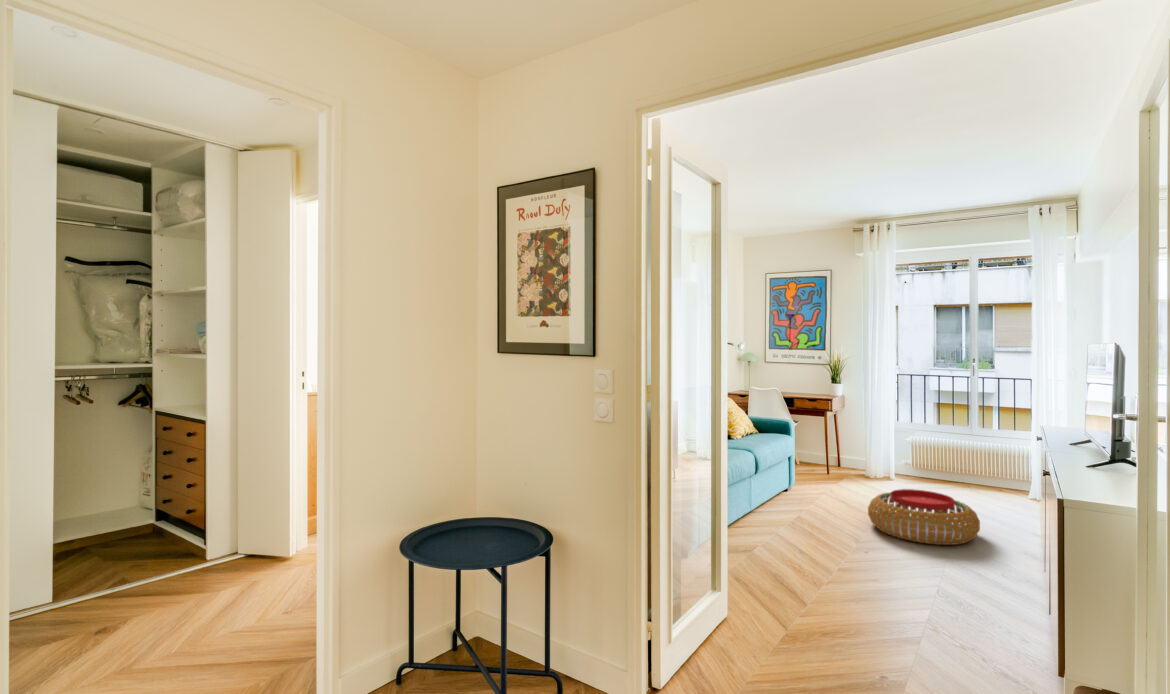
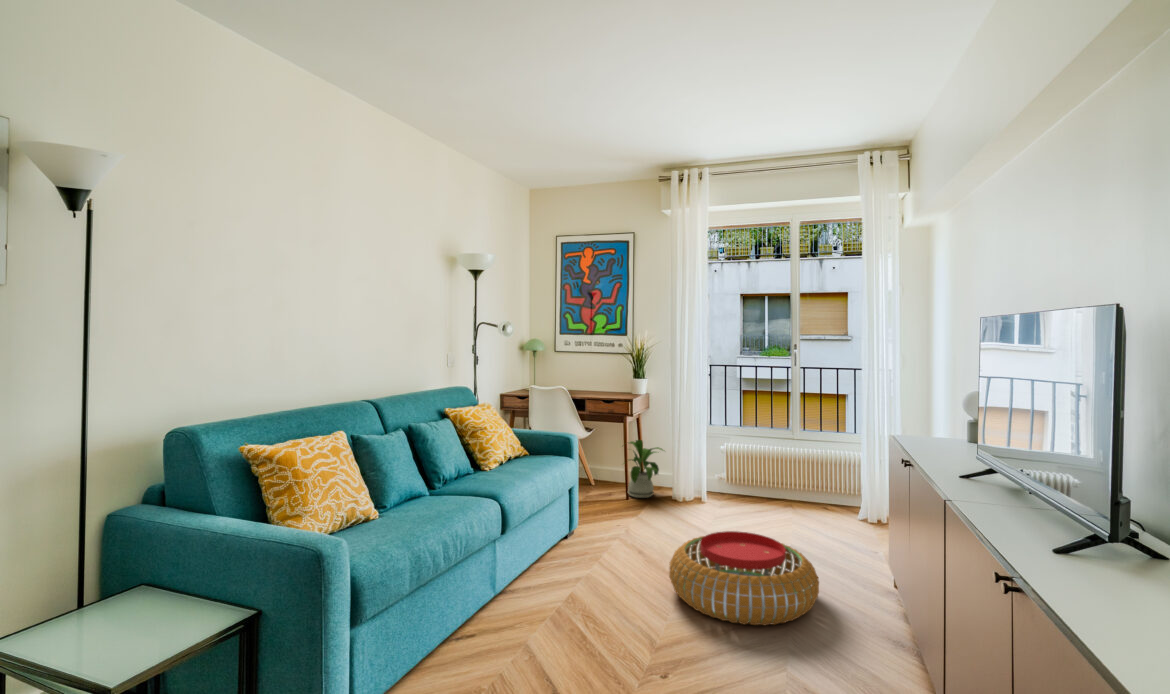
house plant: none [822,430,860,475] -> present [628,440,664,498]

